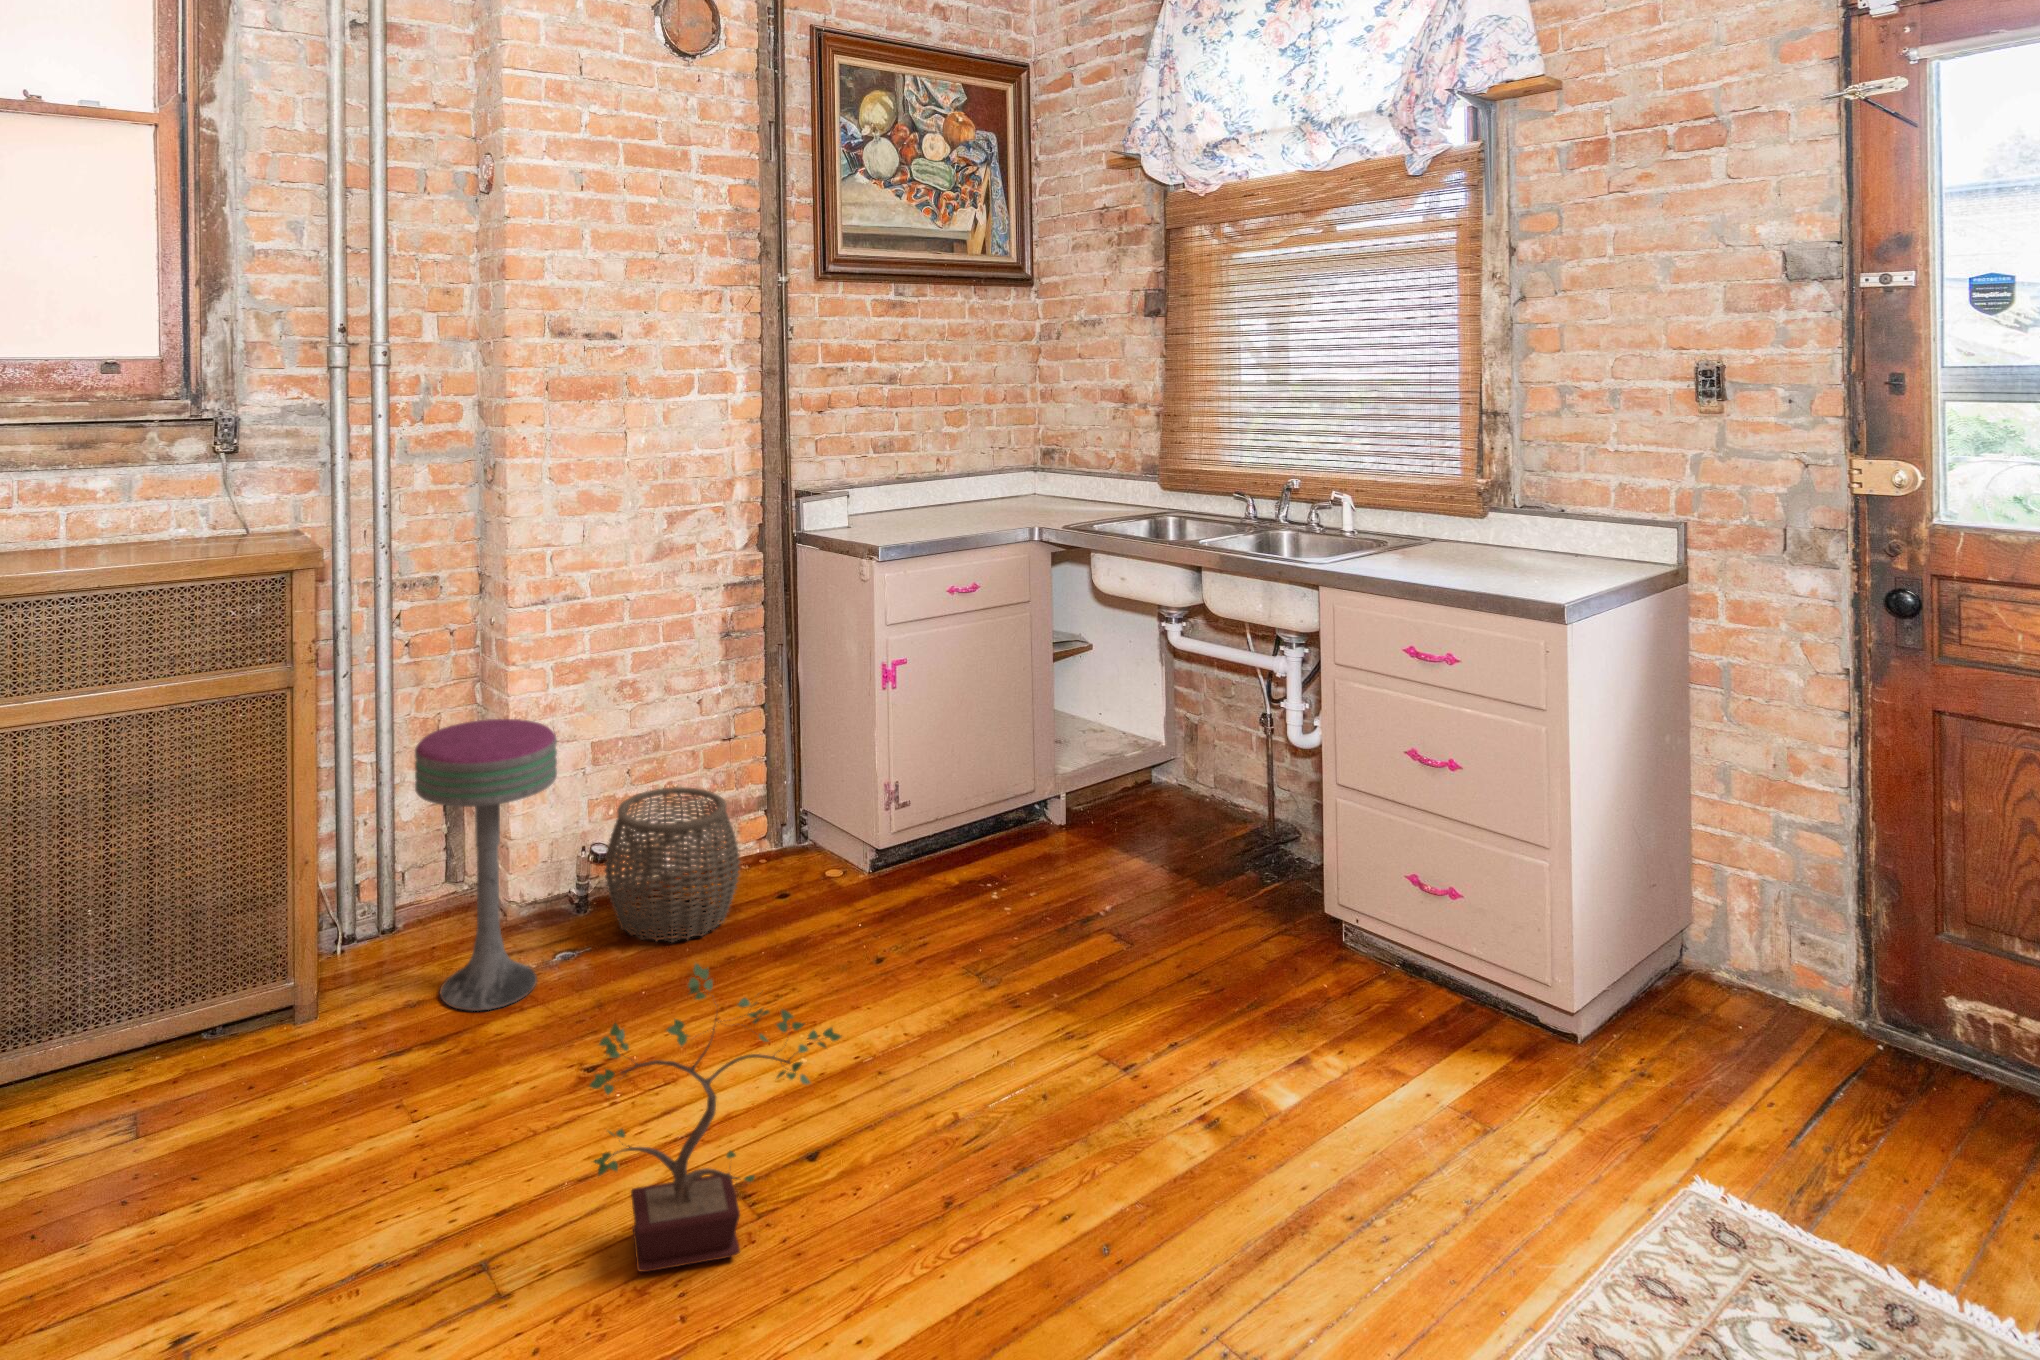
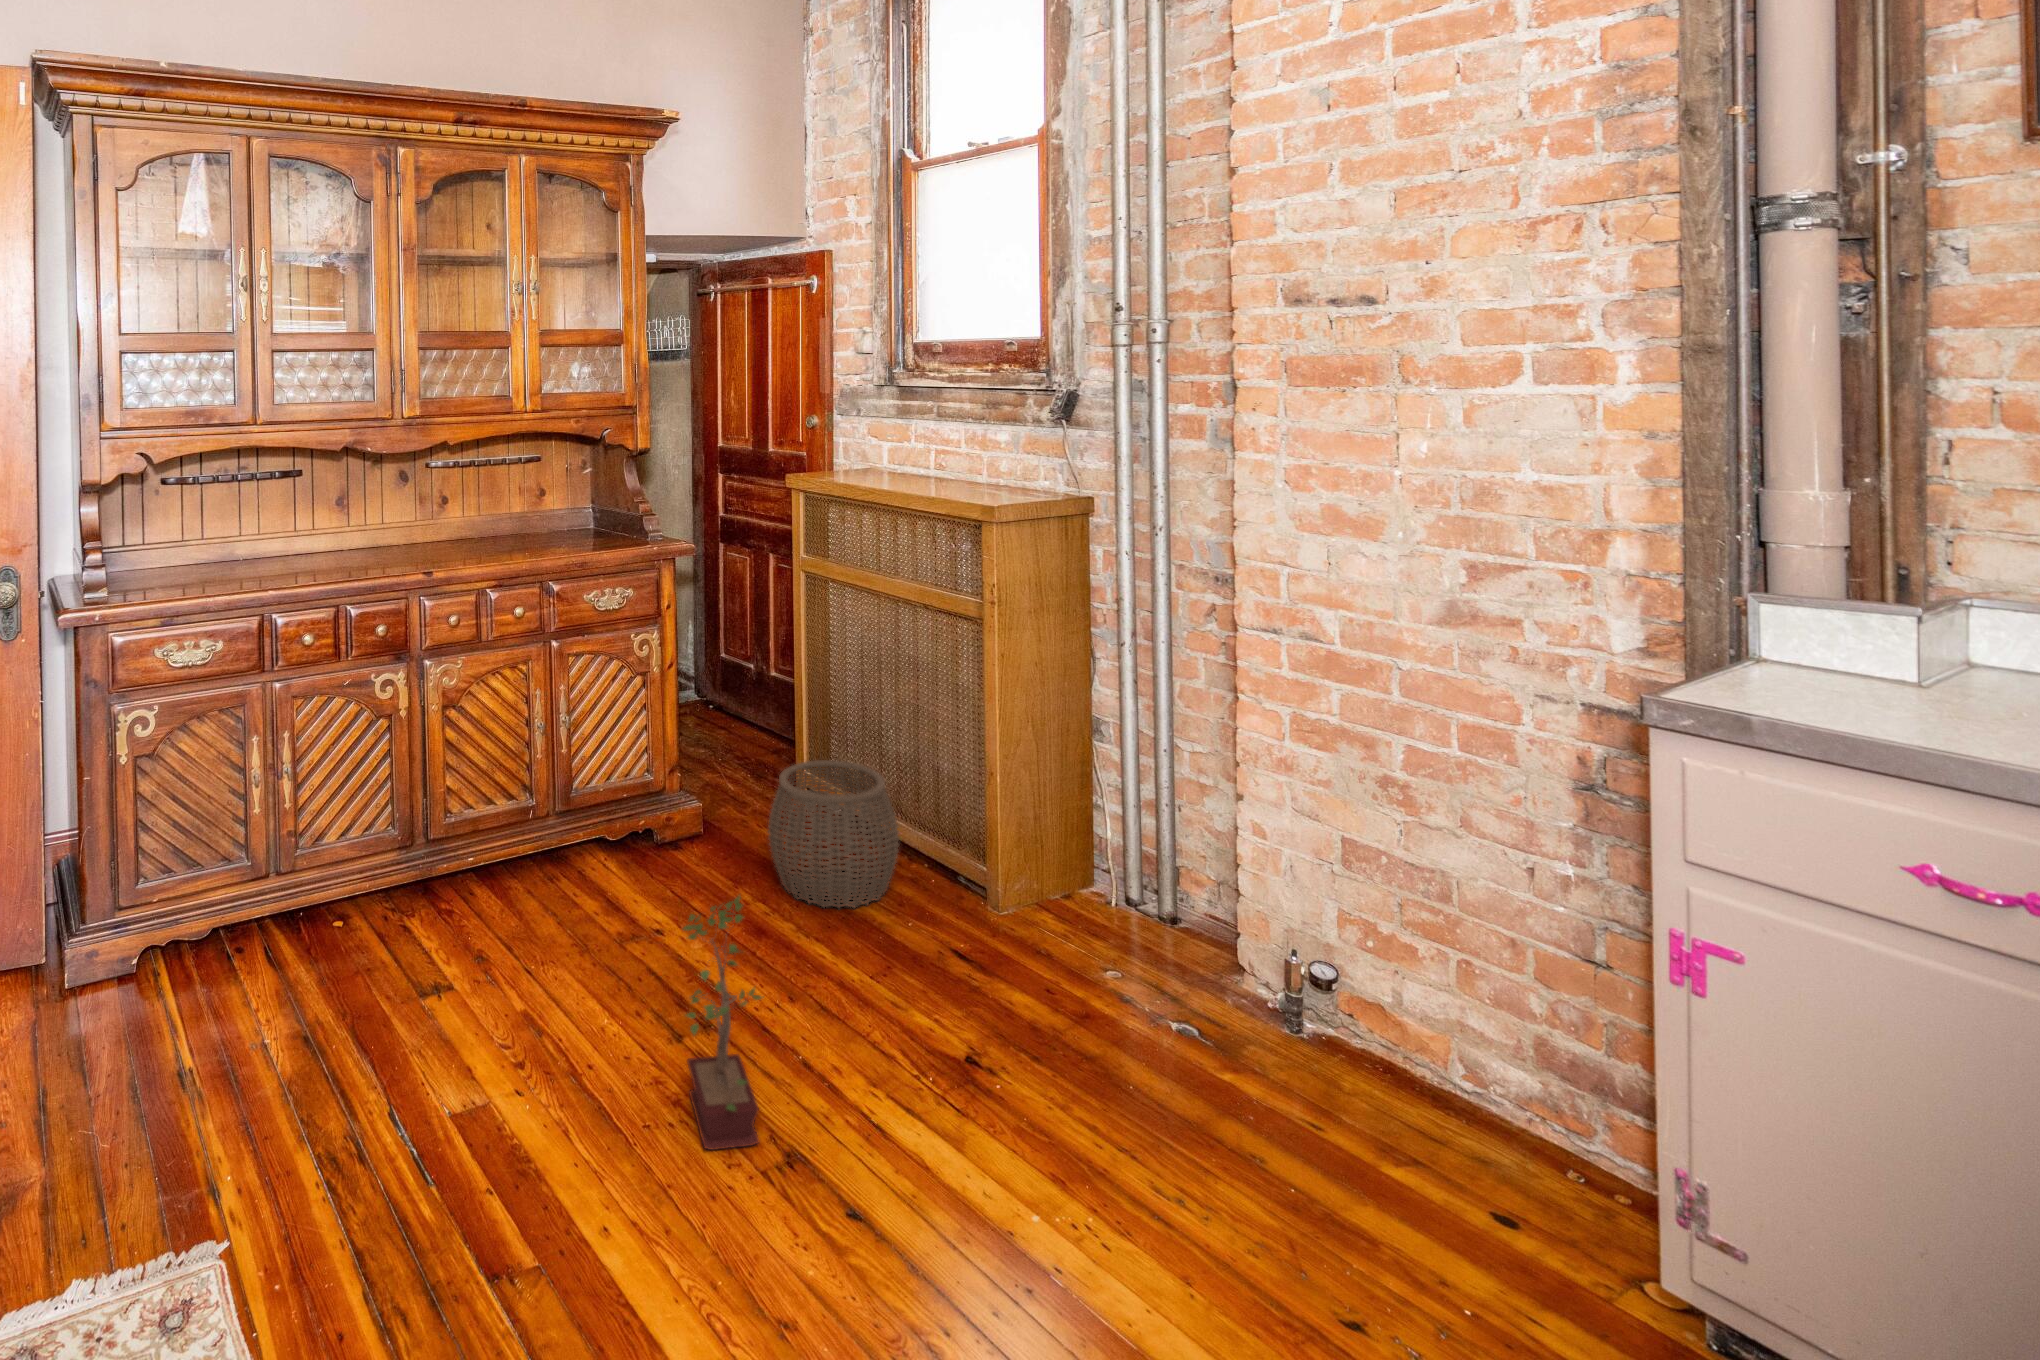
bar stool: present [415,719,557,1011] -> none [1024,708,1178,1010]
woven basket: present [604,787,740,942] -> present [768,760,899,908]

